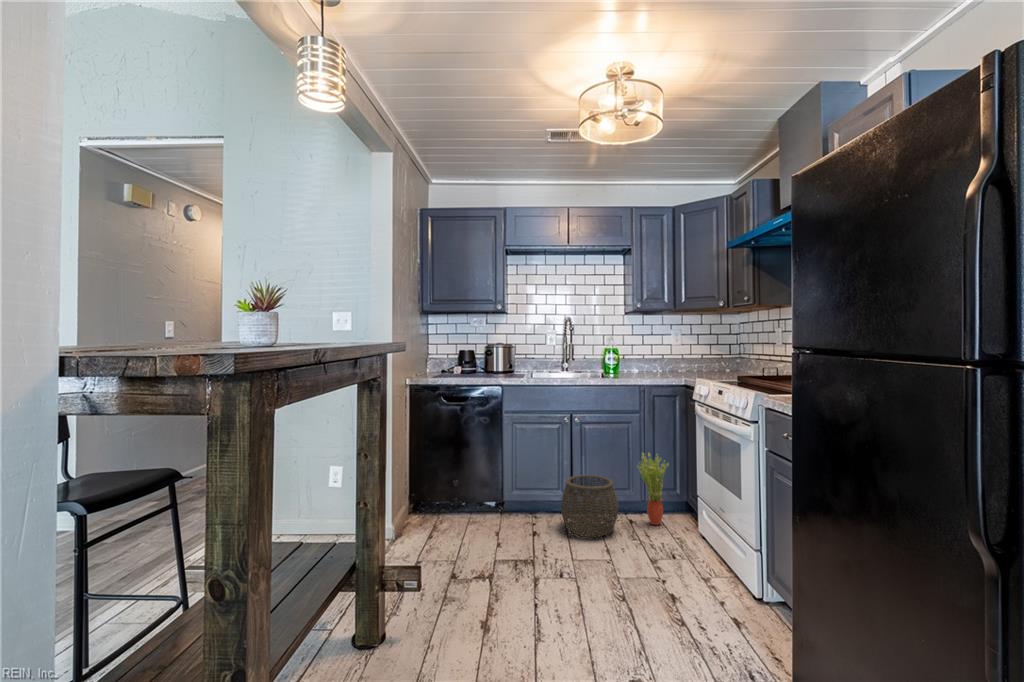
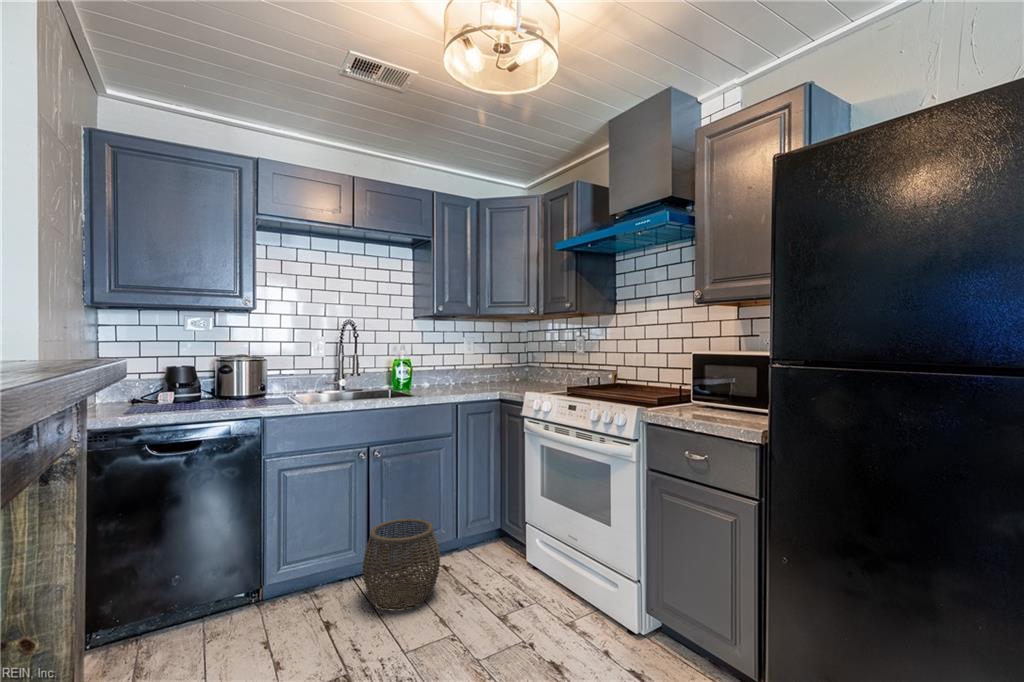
potted plant: present [638,454,668,525] -> none [454,478,491,566]

